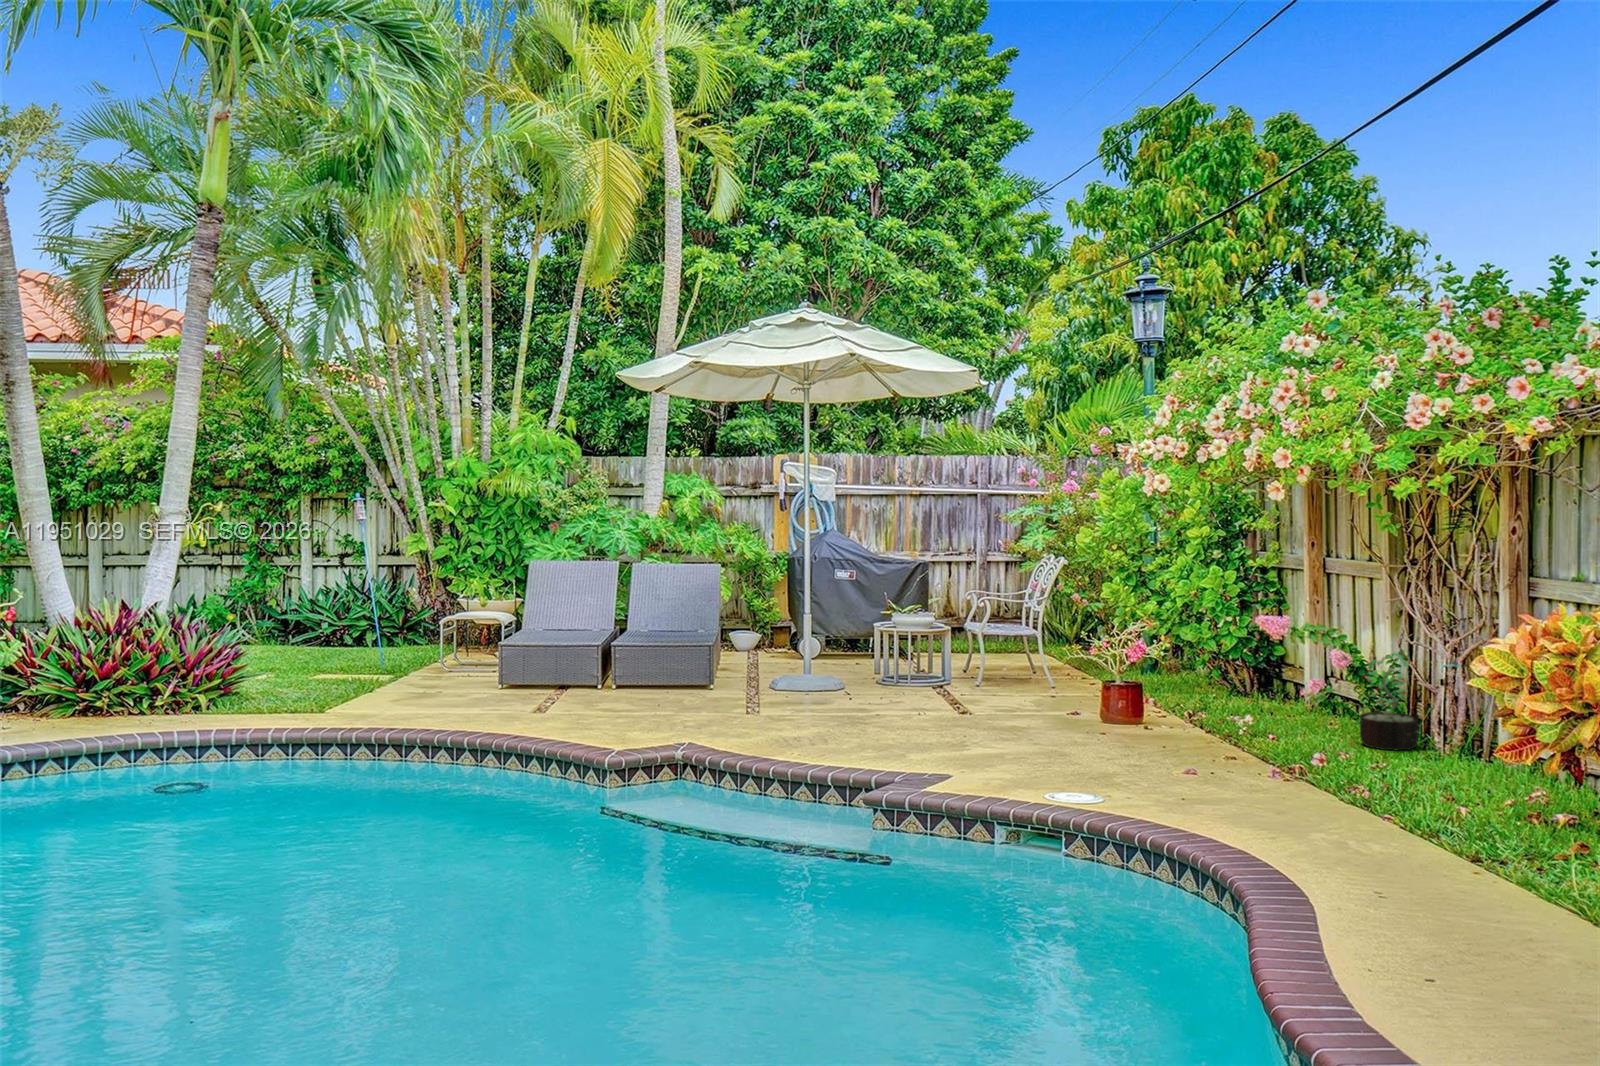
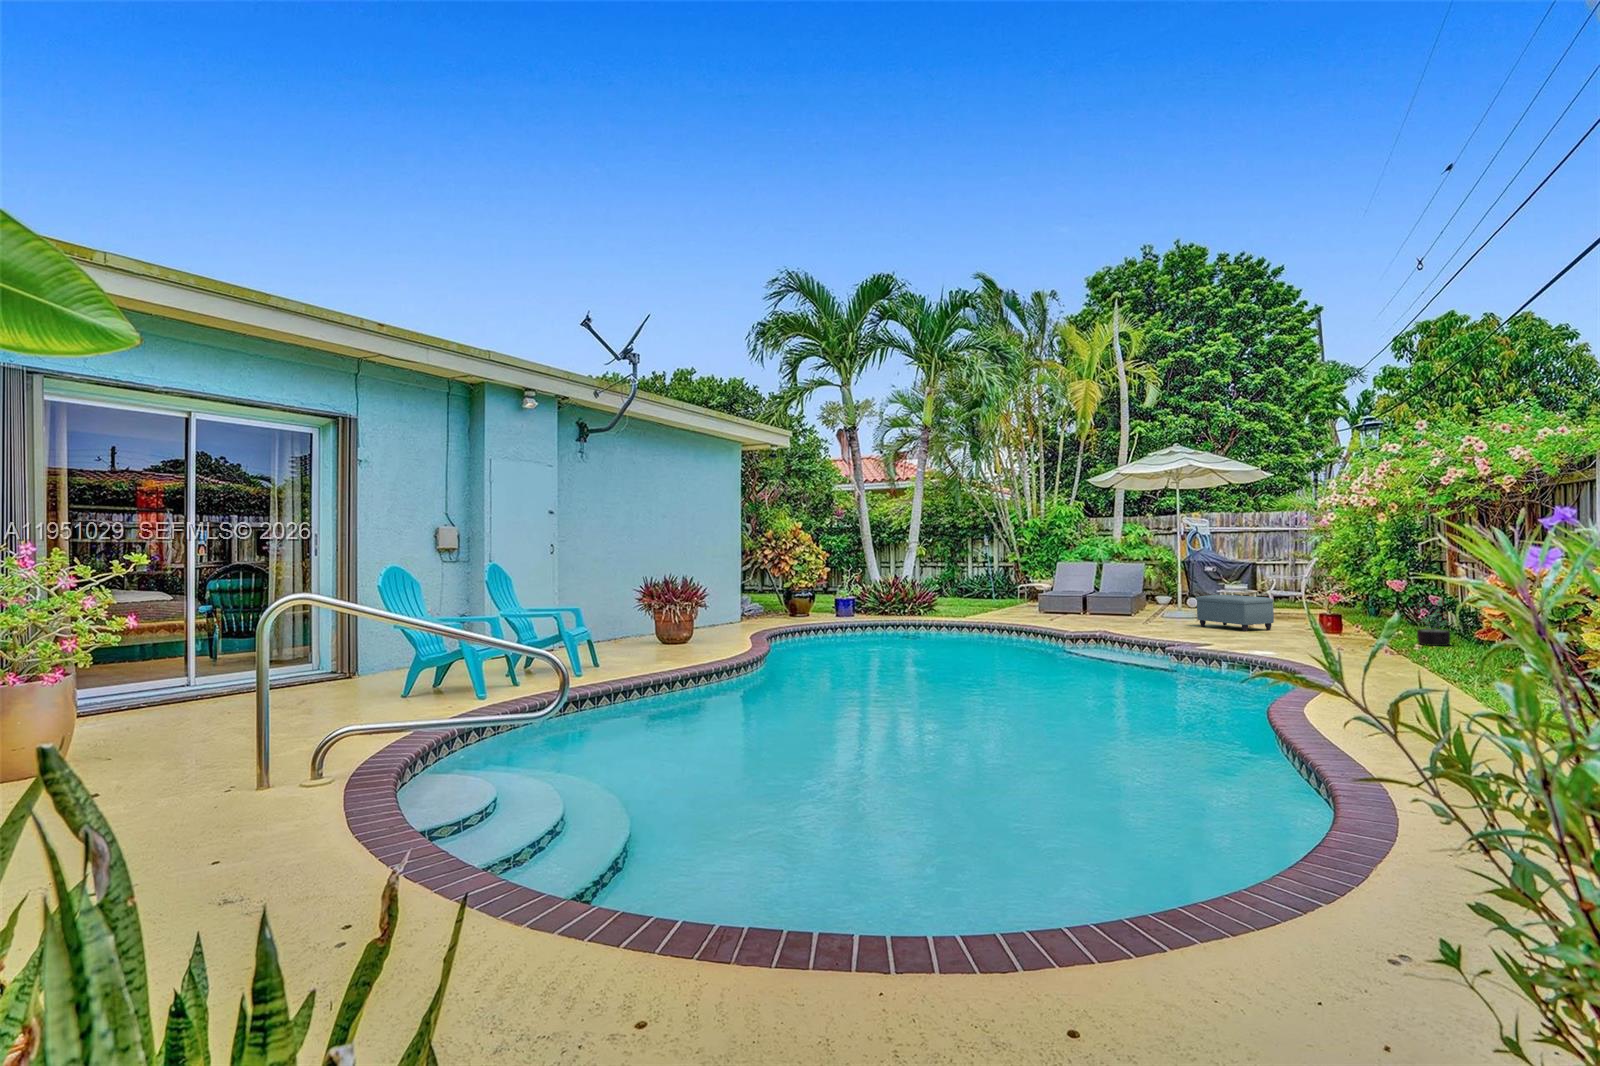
ottoman: none [874,634,1028,720] -> present [1196,595,1274,631]

